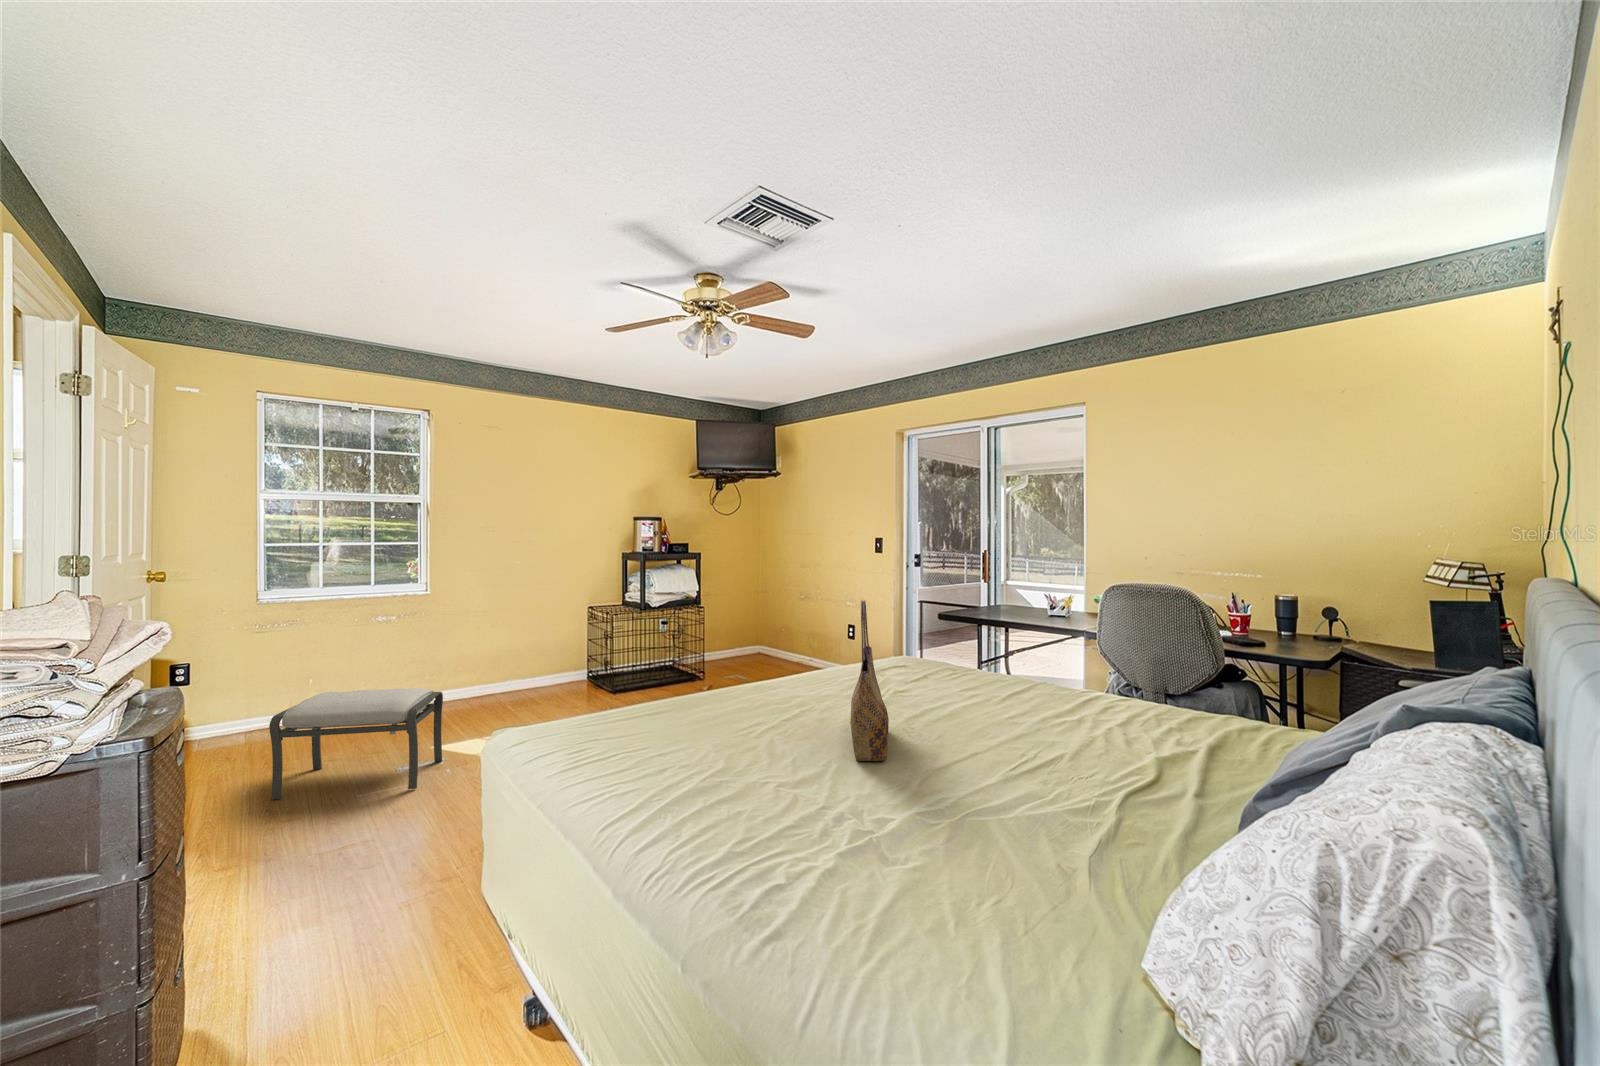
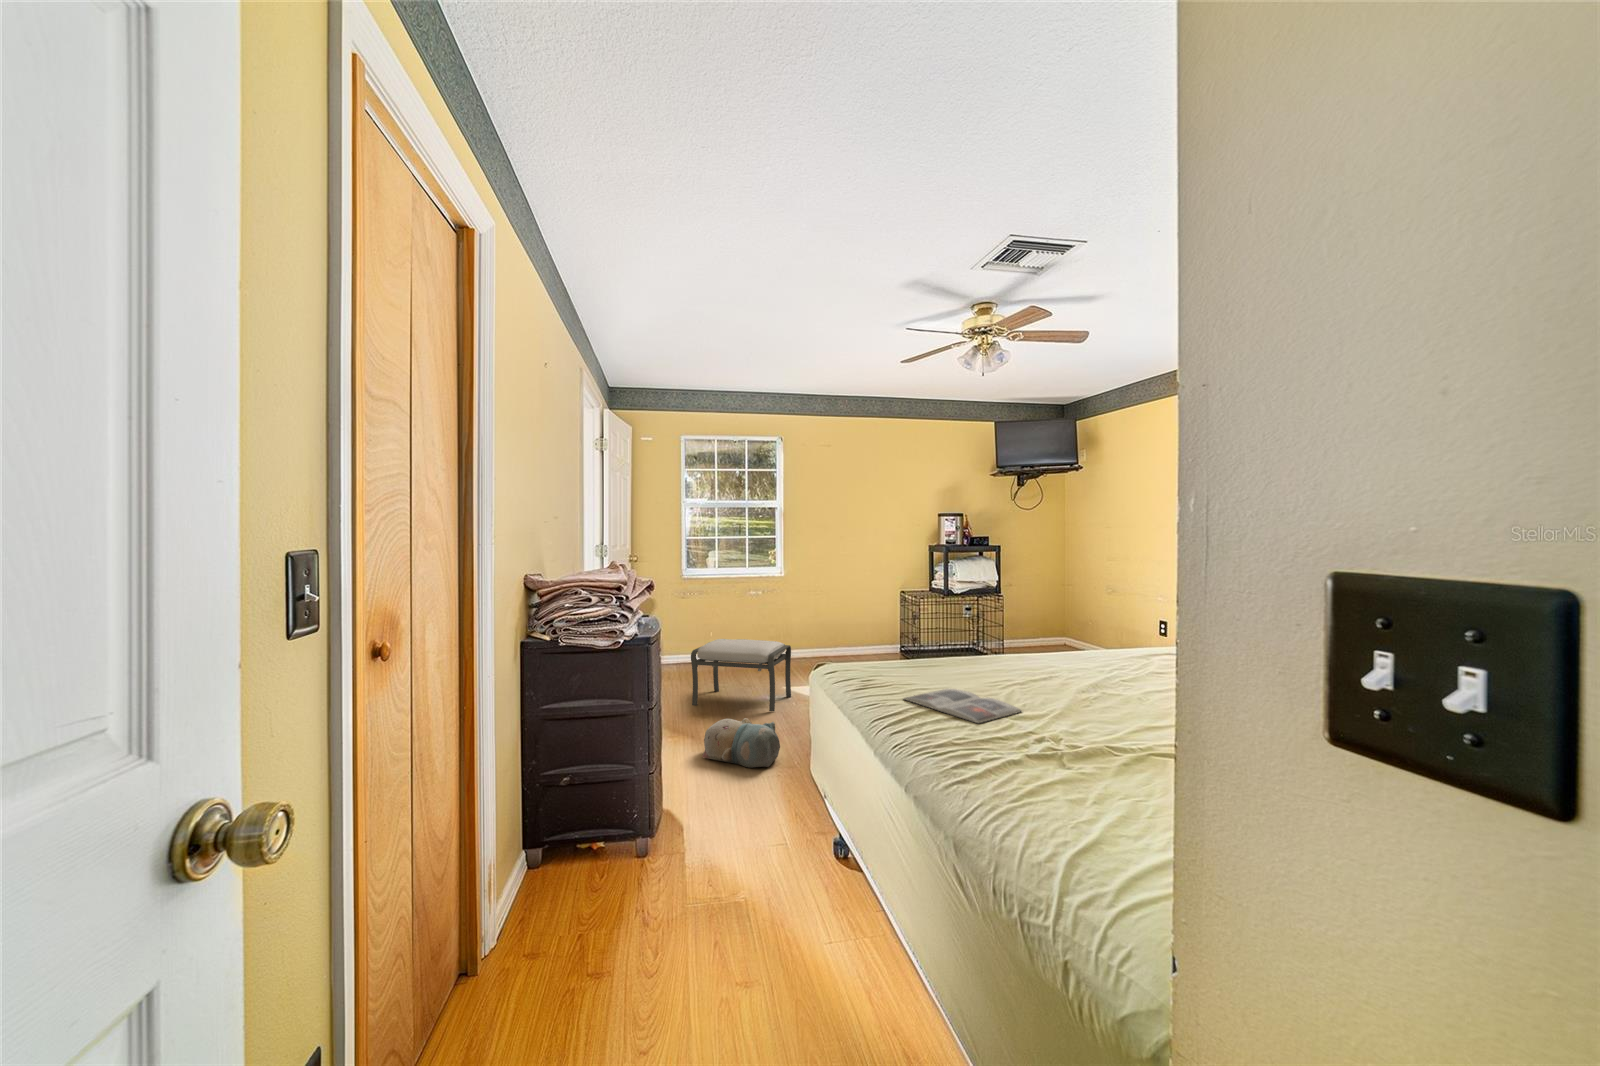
tote bag: present [850,600,889,761] -> none [1072,577,1117,709]
magazine: none [641,755,802,812] -> present [904,689,1021,723]
plush toy: none [286,814,429,894] -> present [702,718,780,768]

